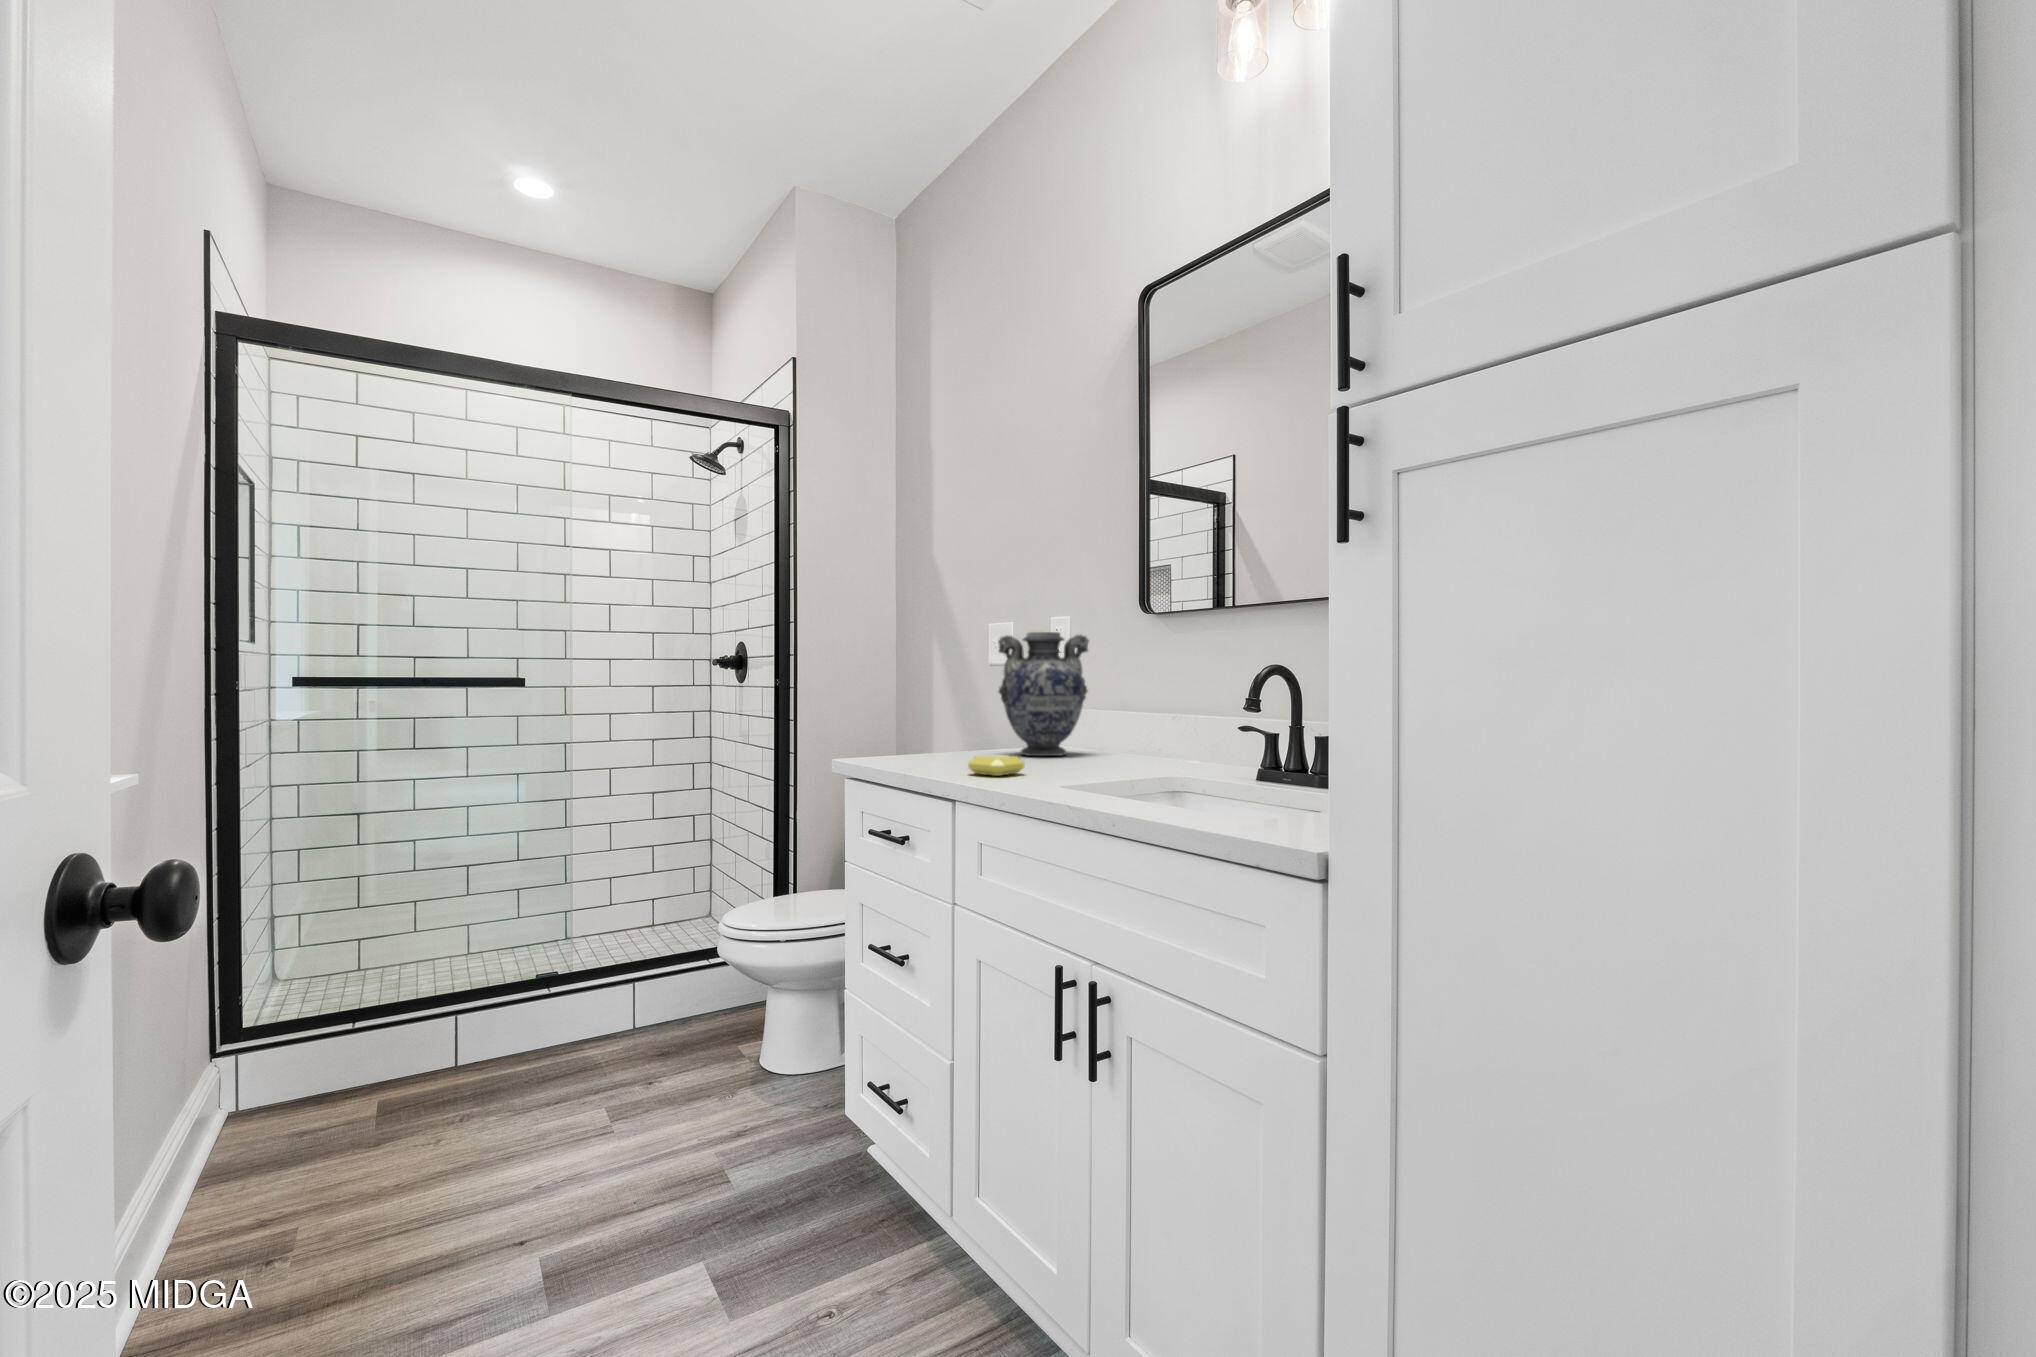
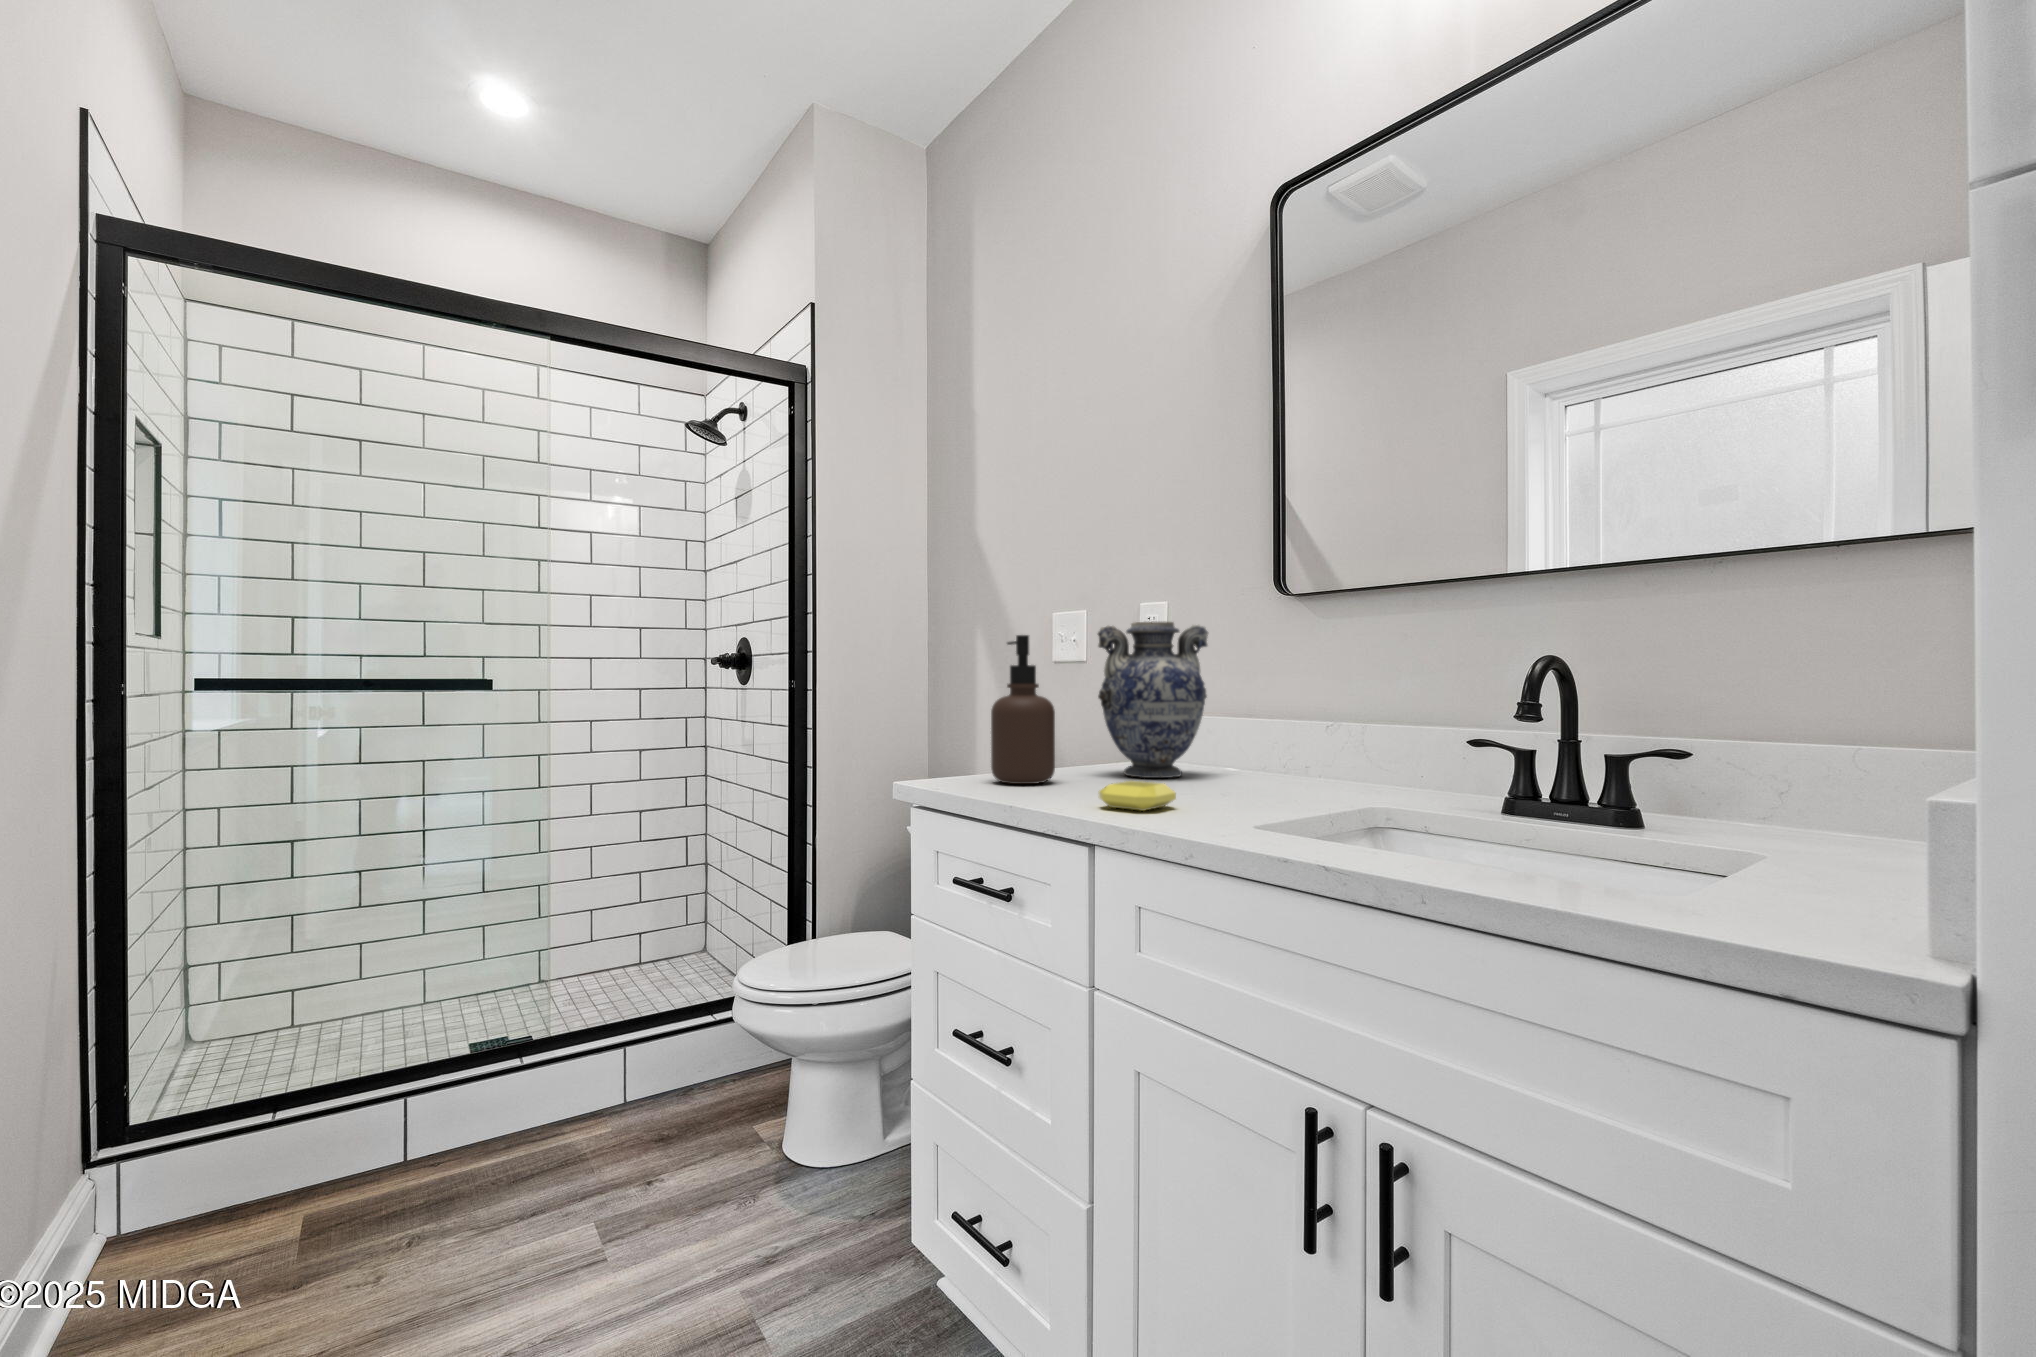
soap dispenser: none [908,643,958,760] -> present [991,635,1055,784]

